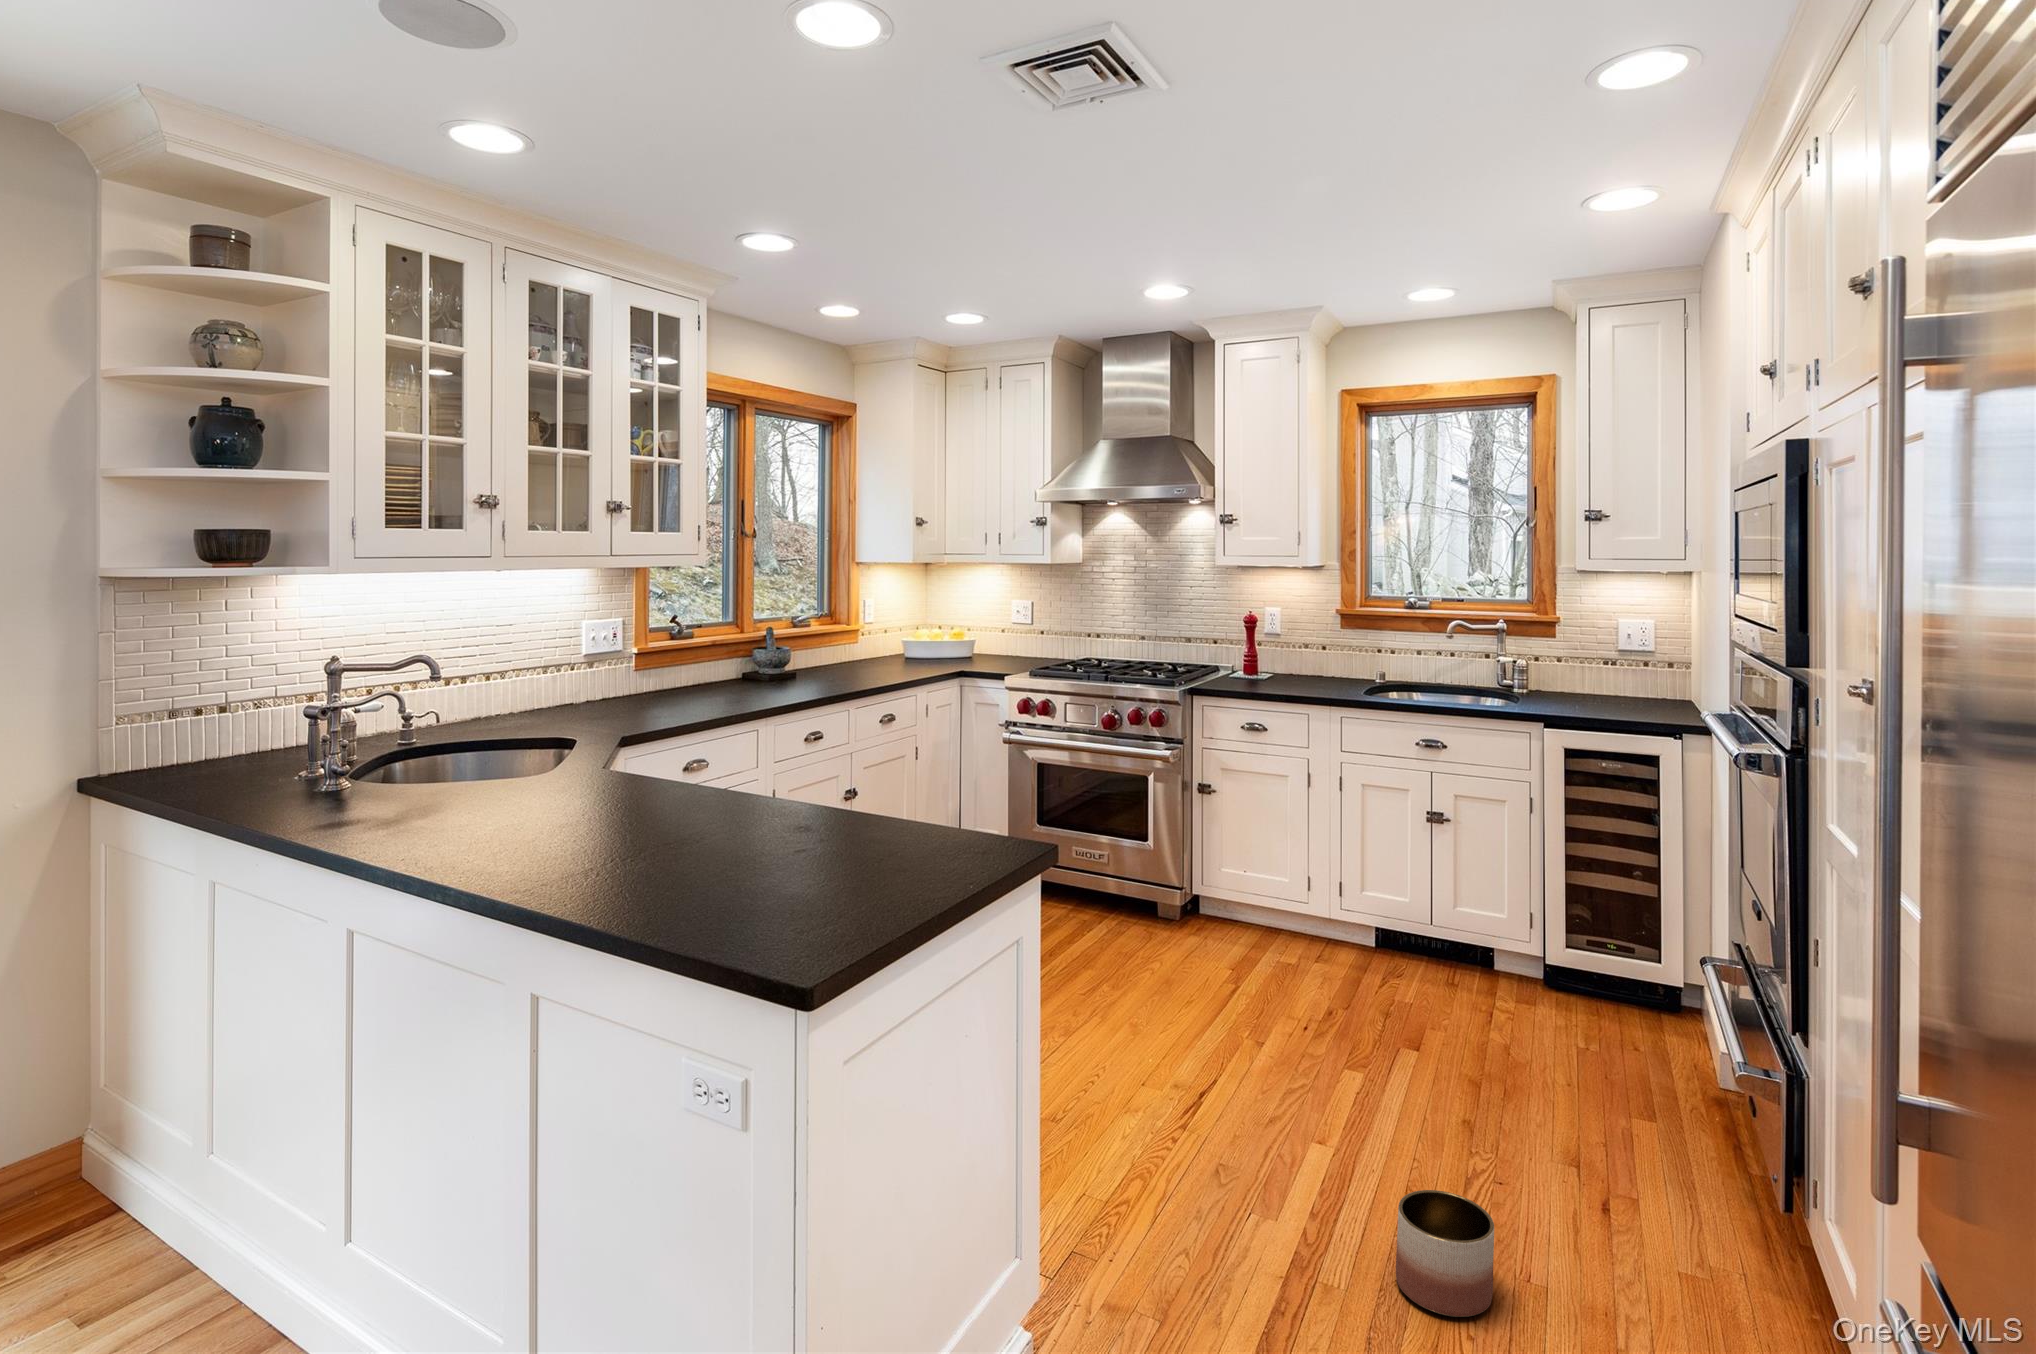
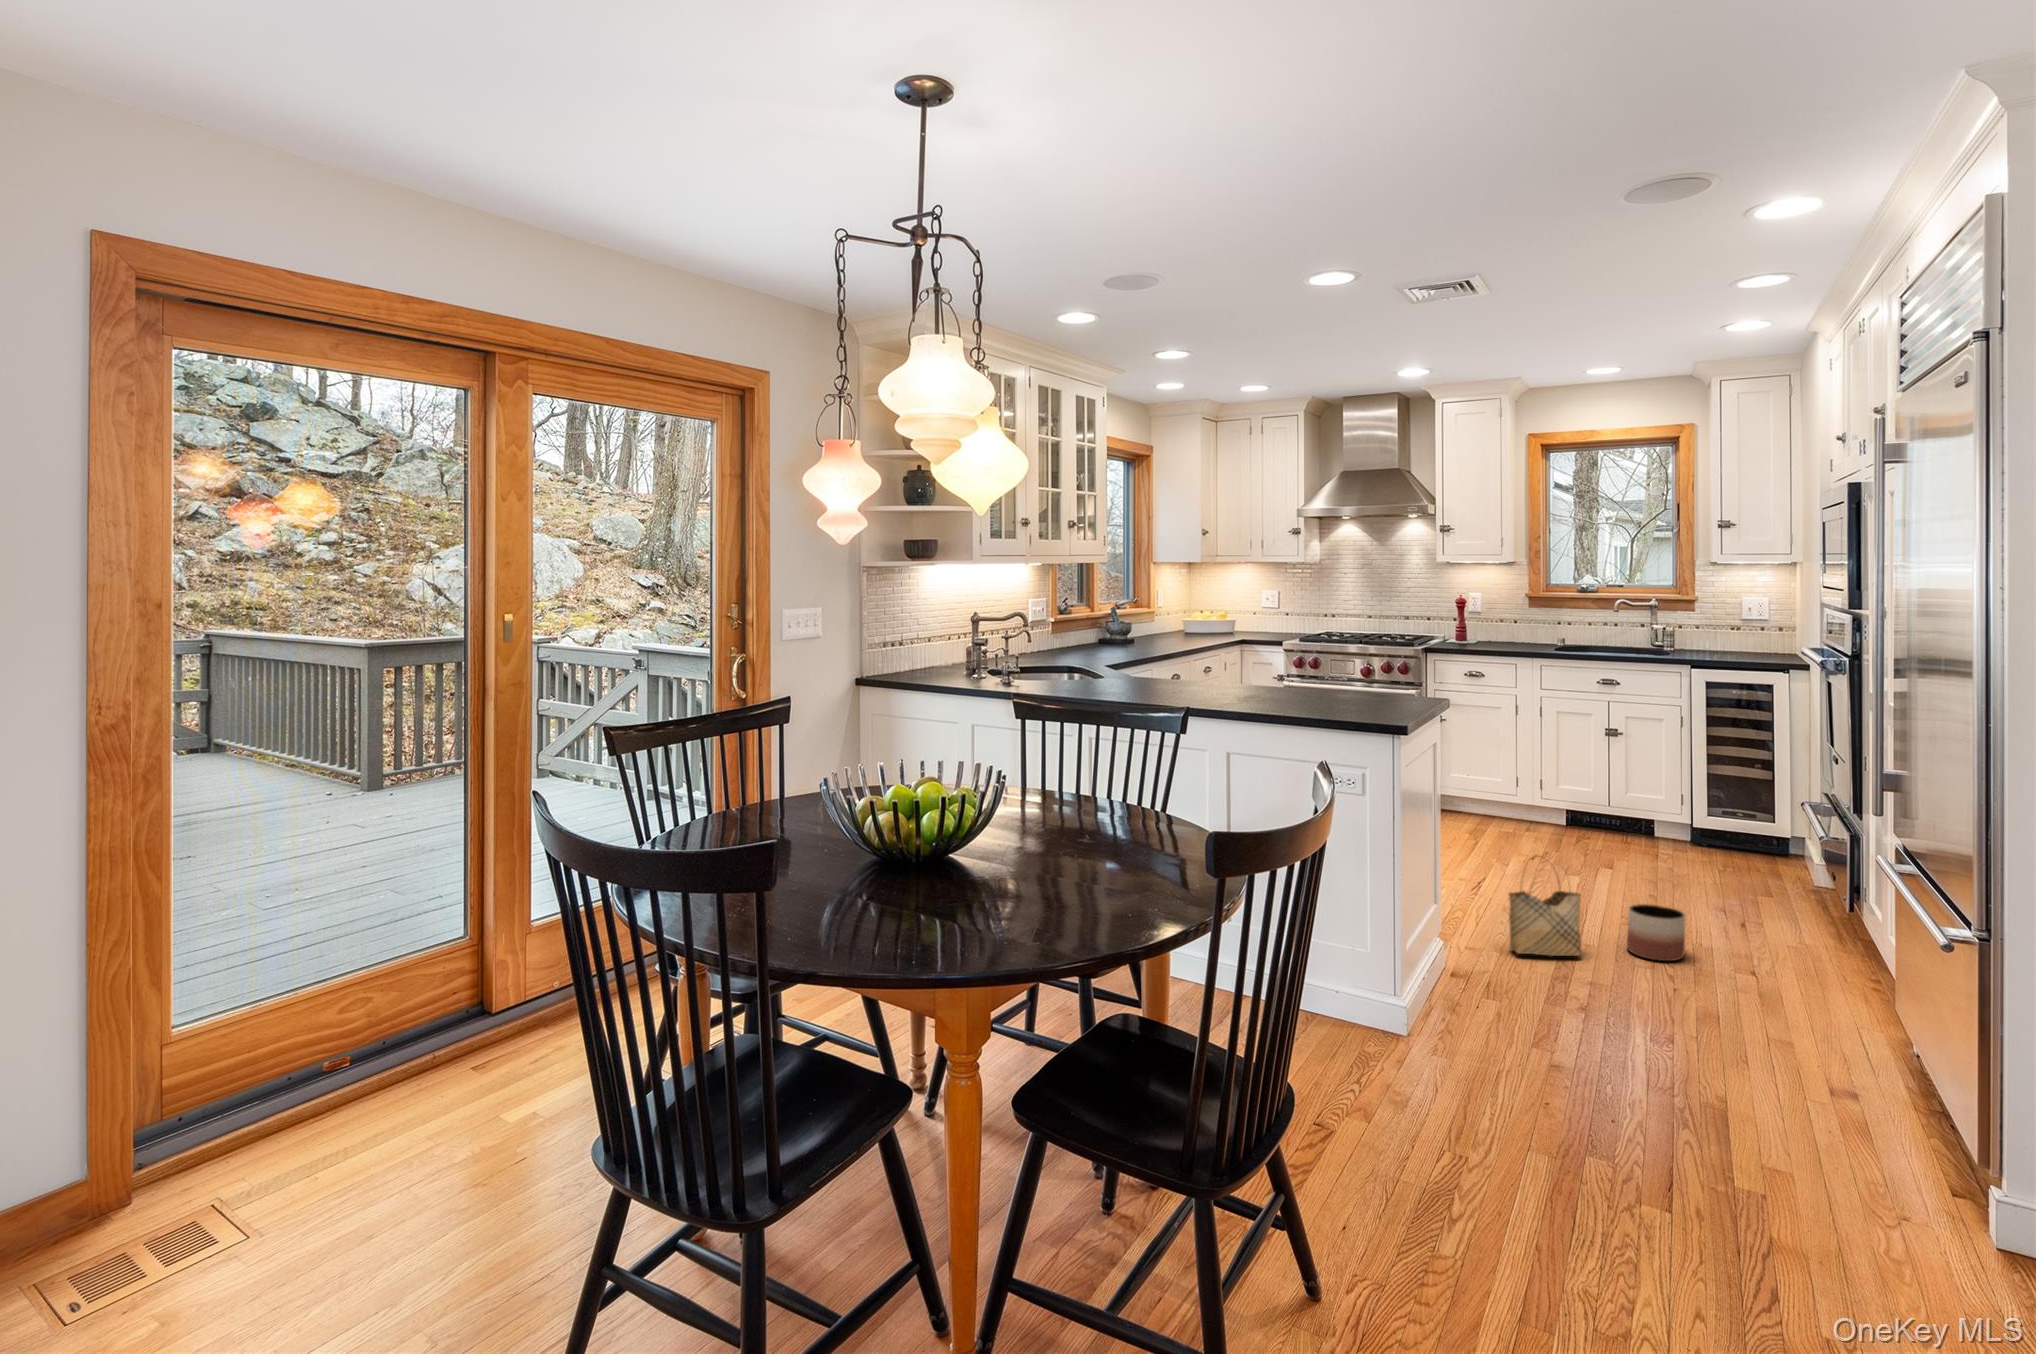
woven basket: none [1181,1108,1311,1307] -> present [1509,855,1581,956]

